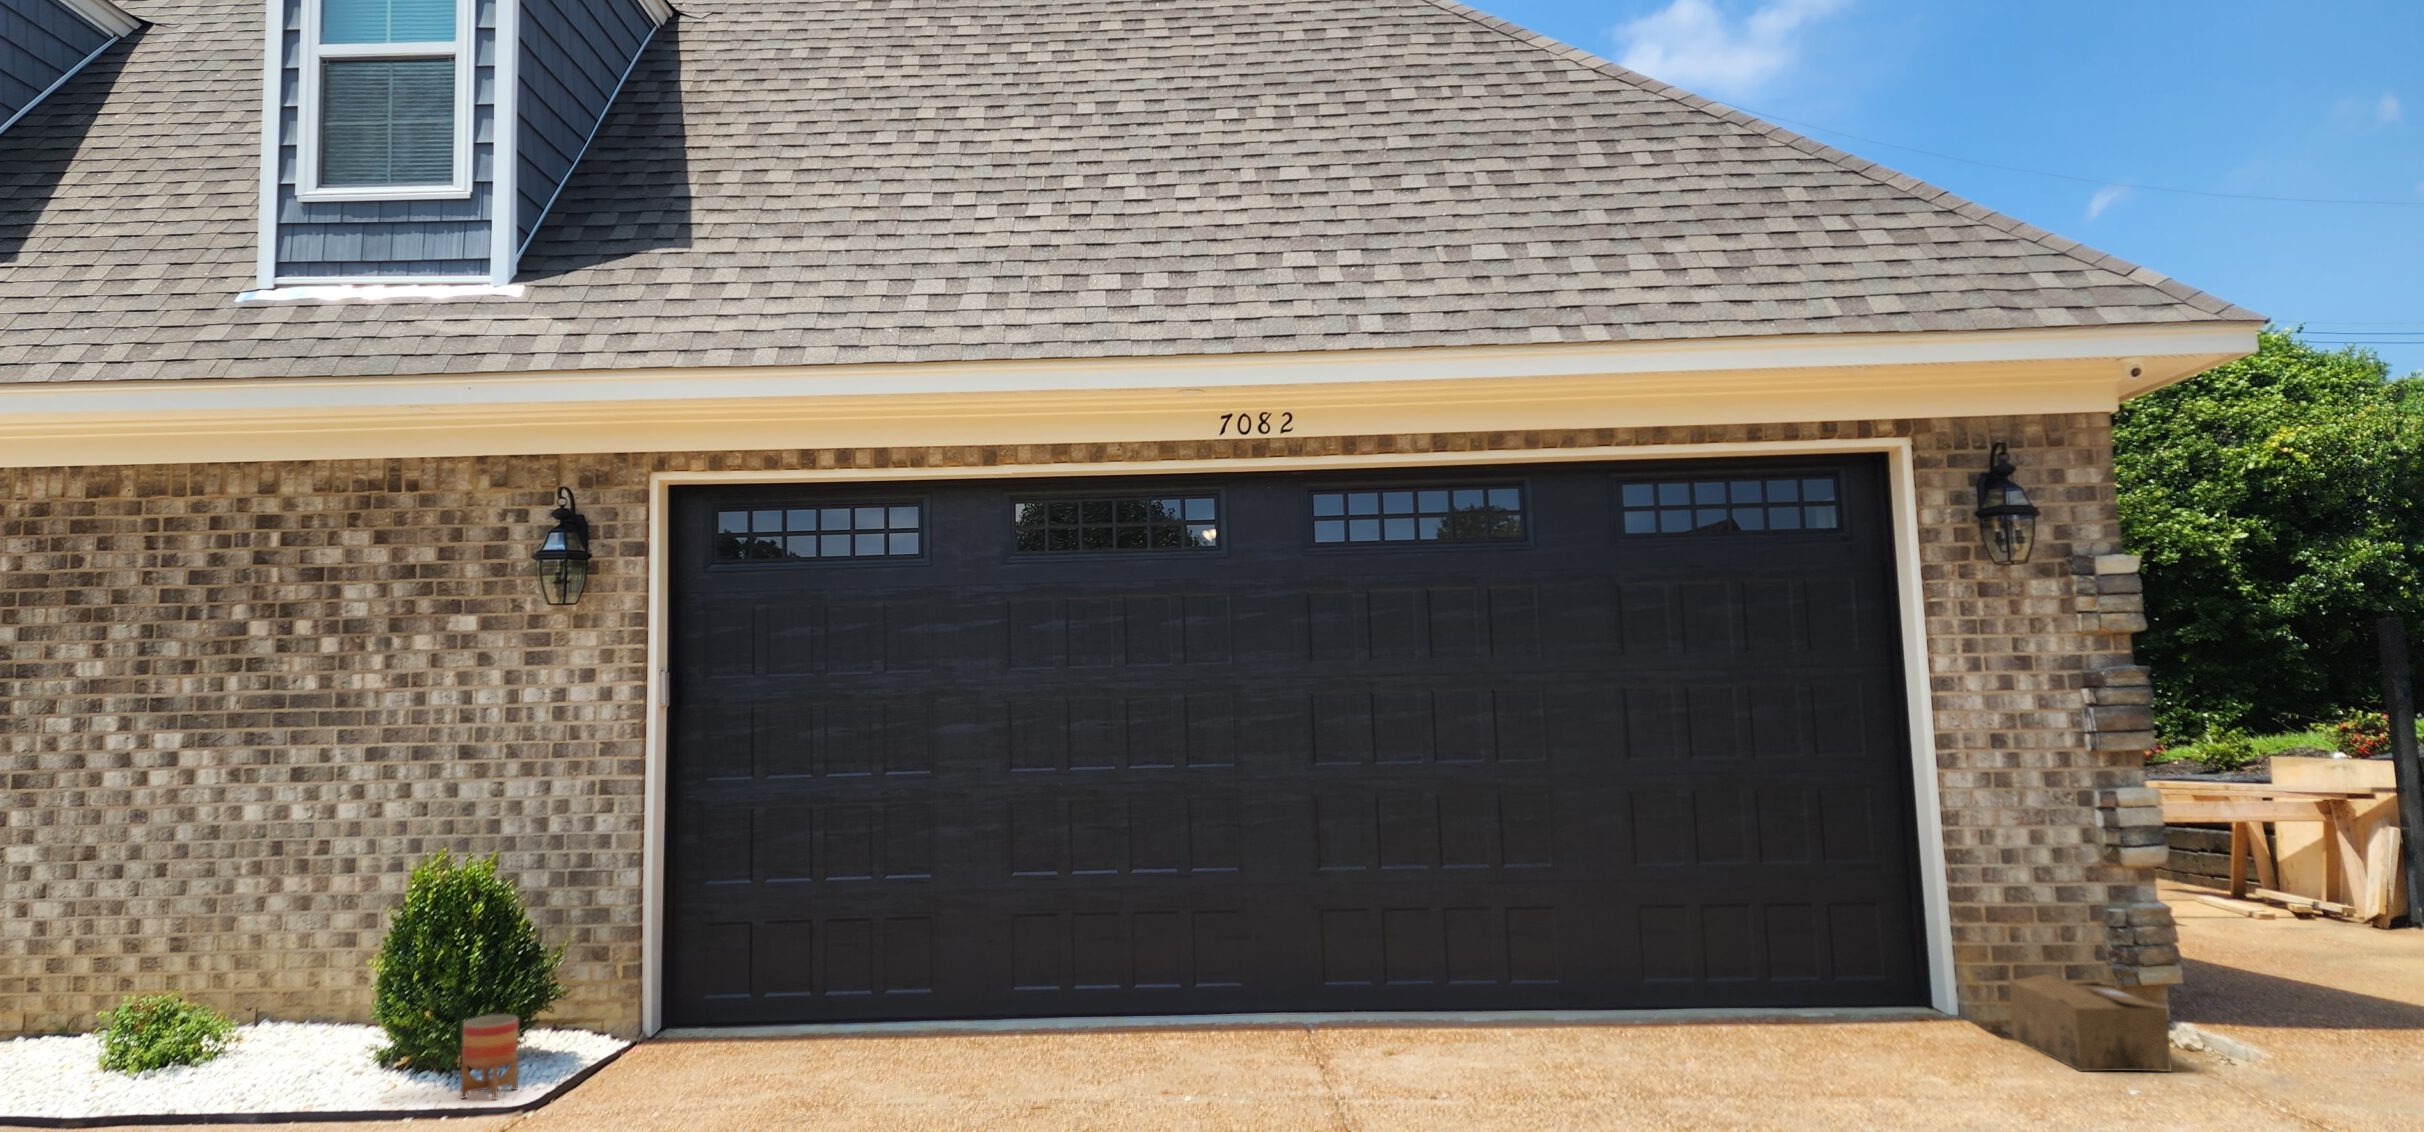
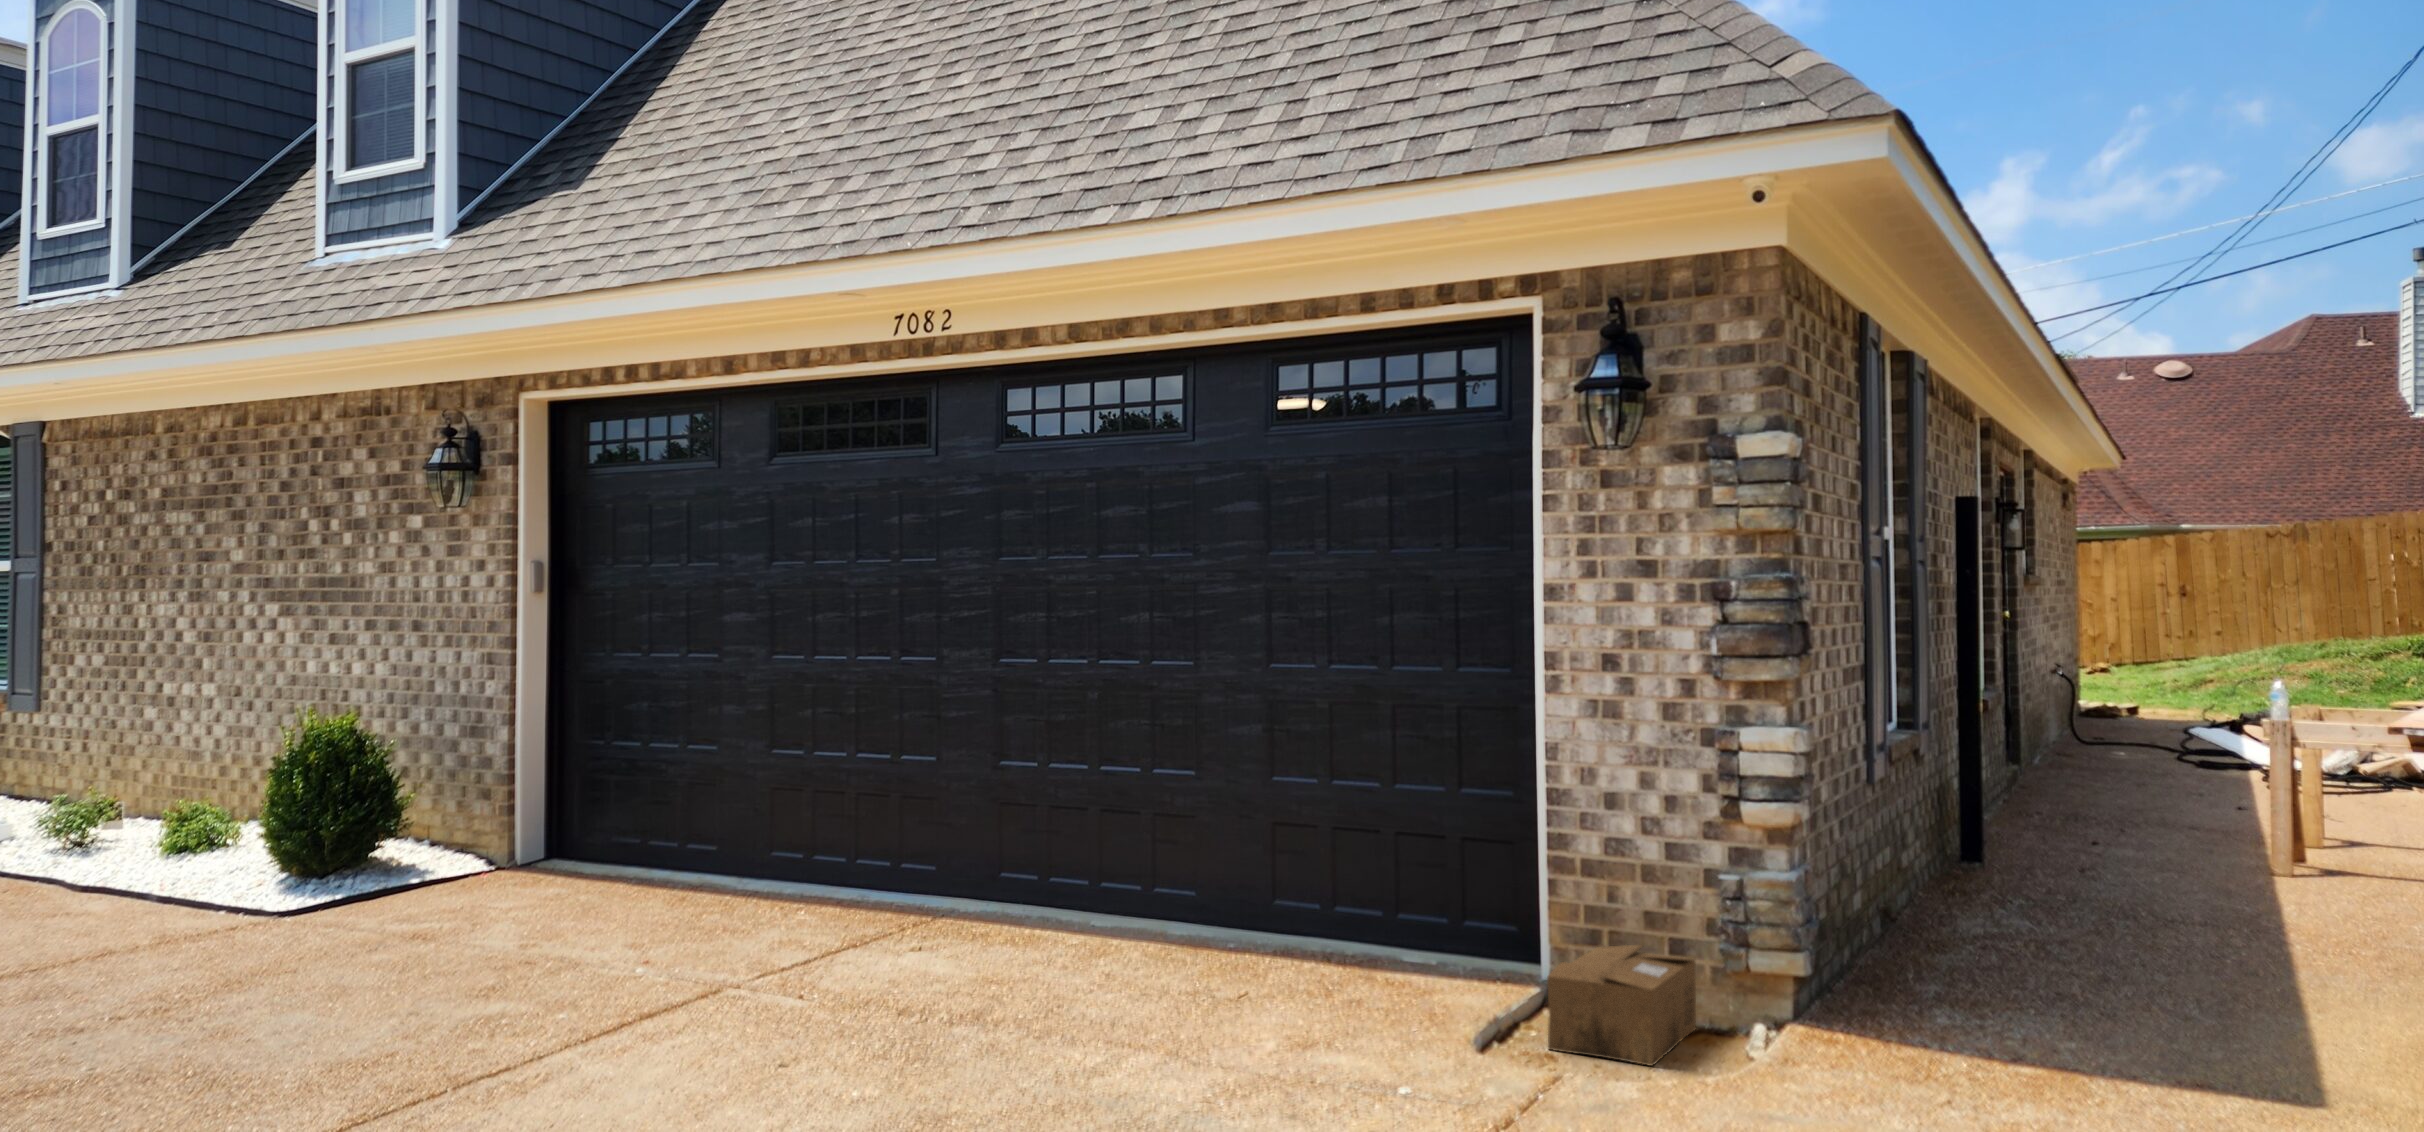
planter: present [460,1015,519,1100] -> none [310,822,354,883]

